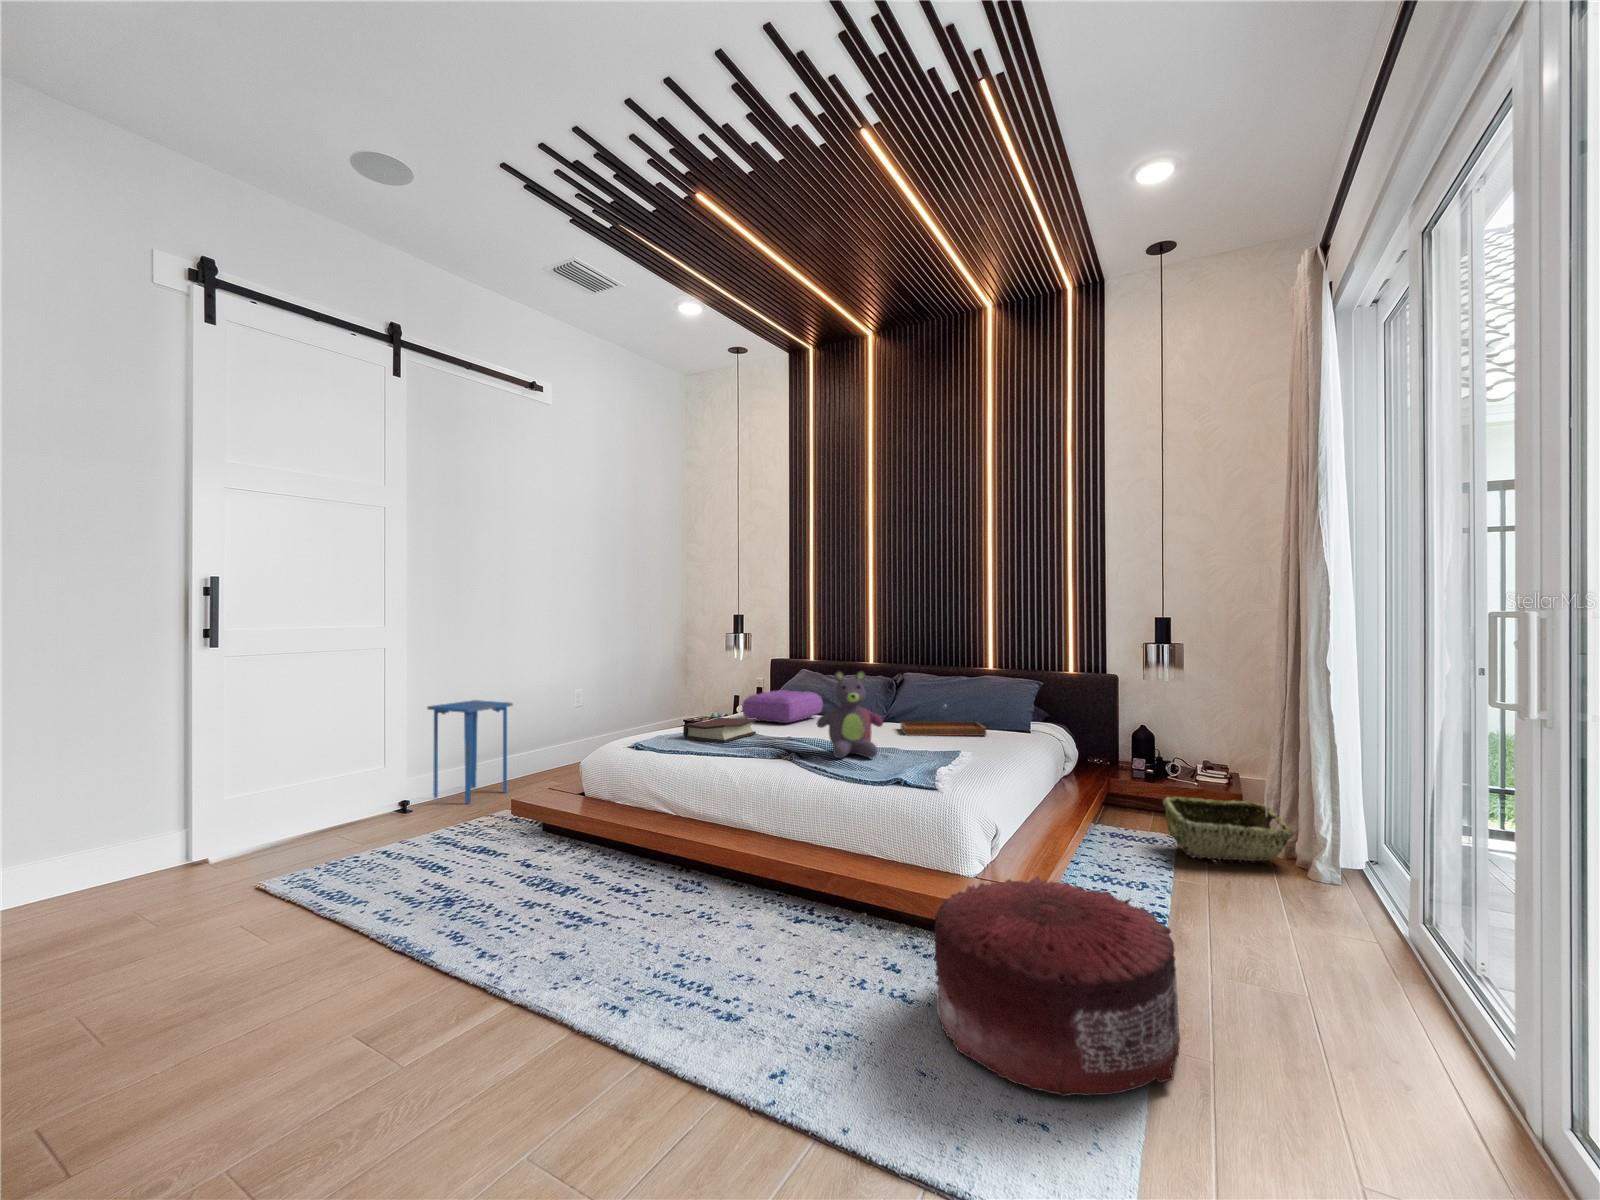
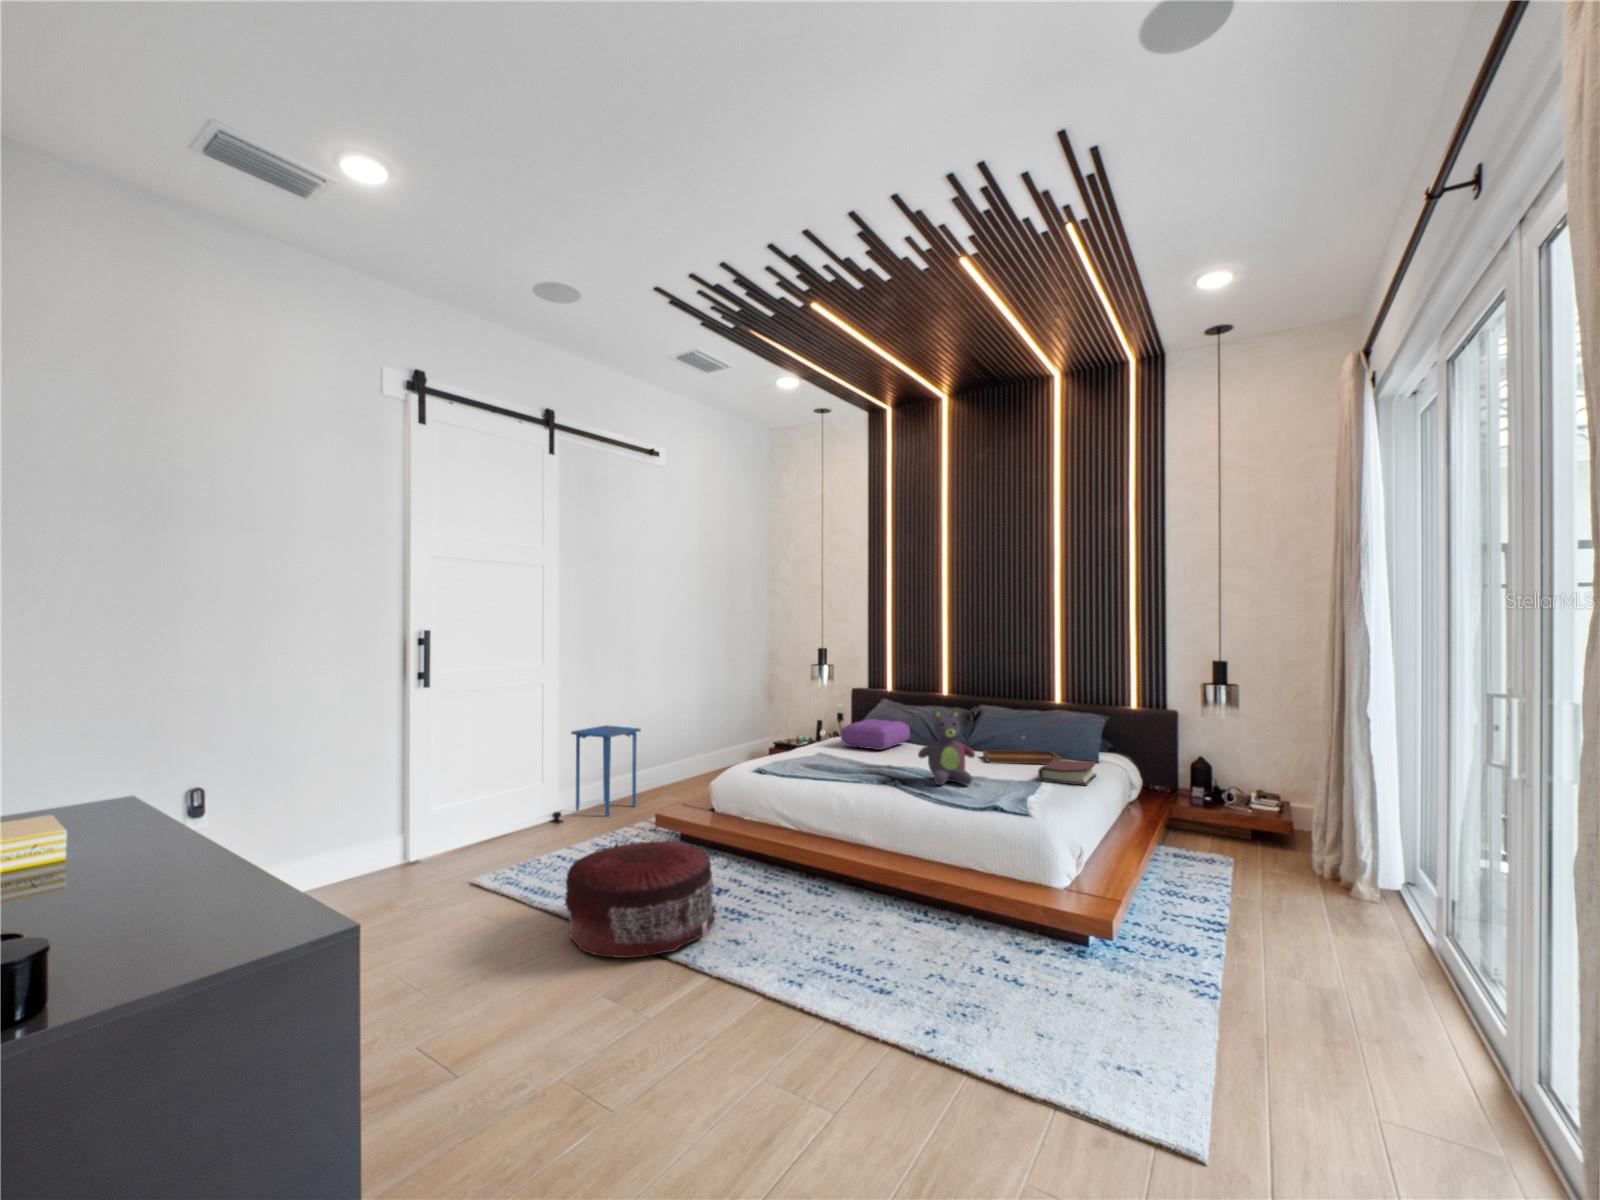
hardback book: present [683,717,756,743] -> present [1038,759,1096,786]
woven basket: present [1163,797,1293,861] -> none [1221,822,1338,881]
pouf: present [934,877,1180,1096] -> present [565,840,716,958]

